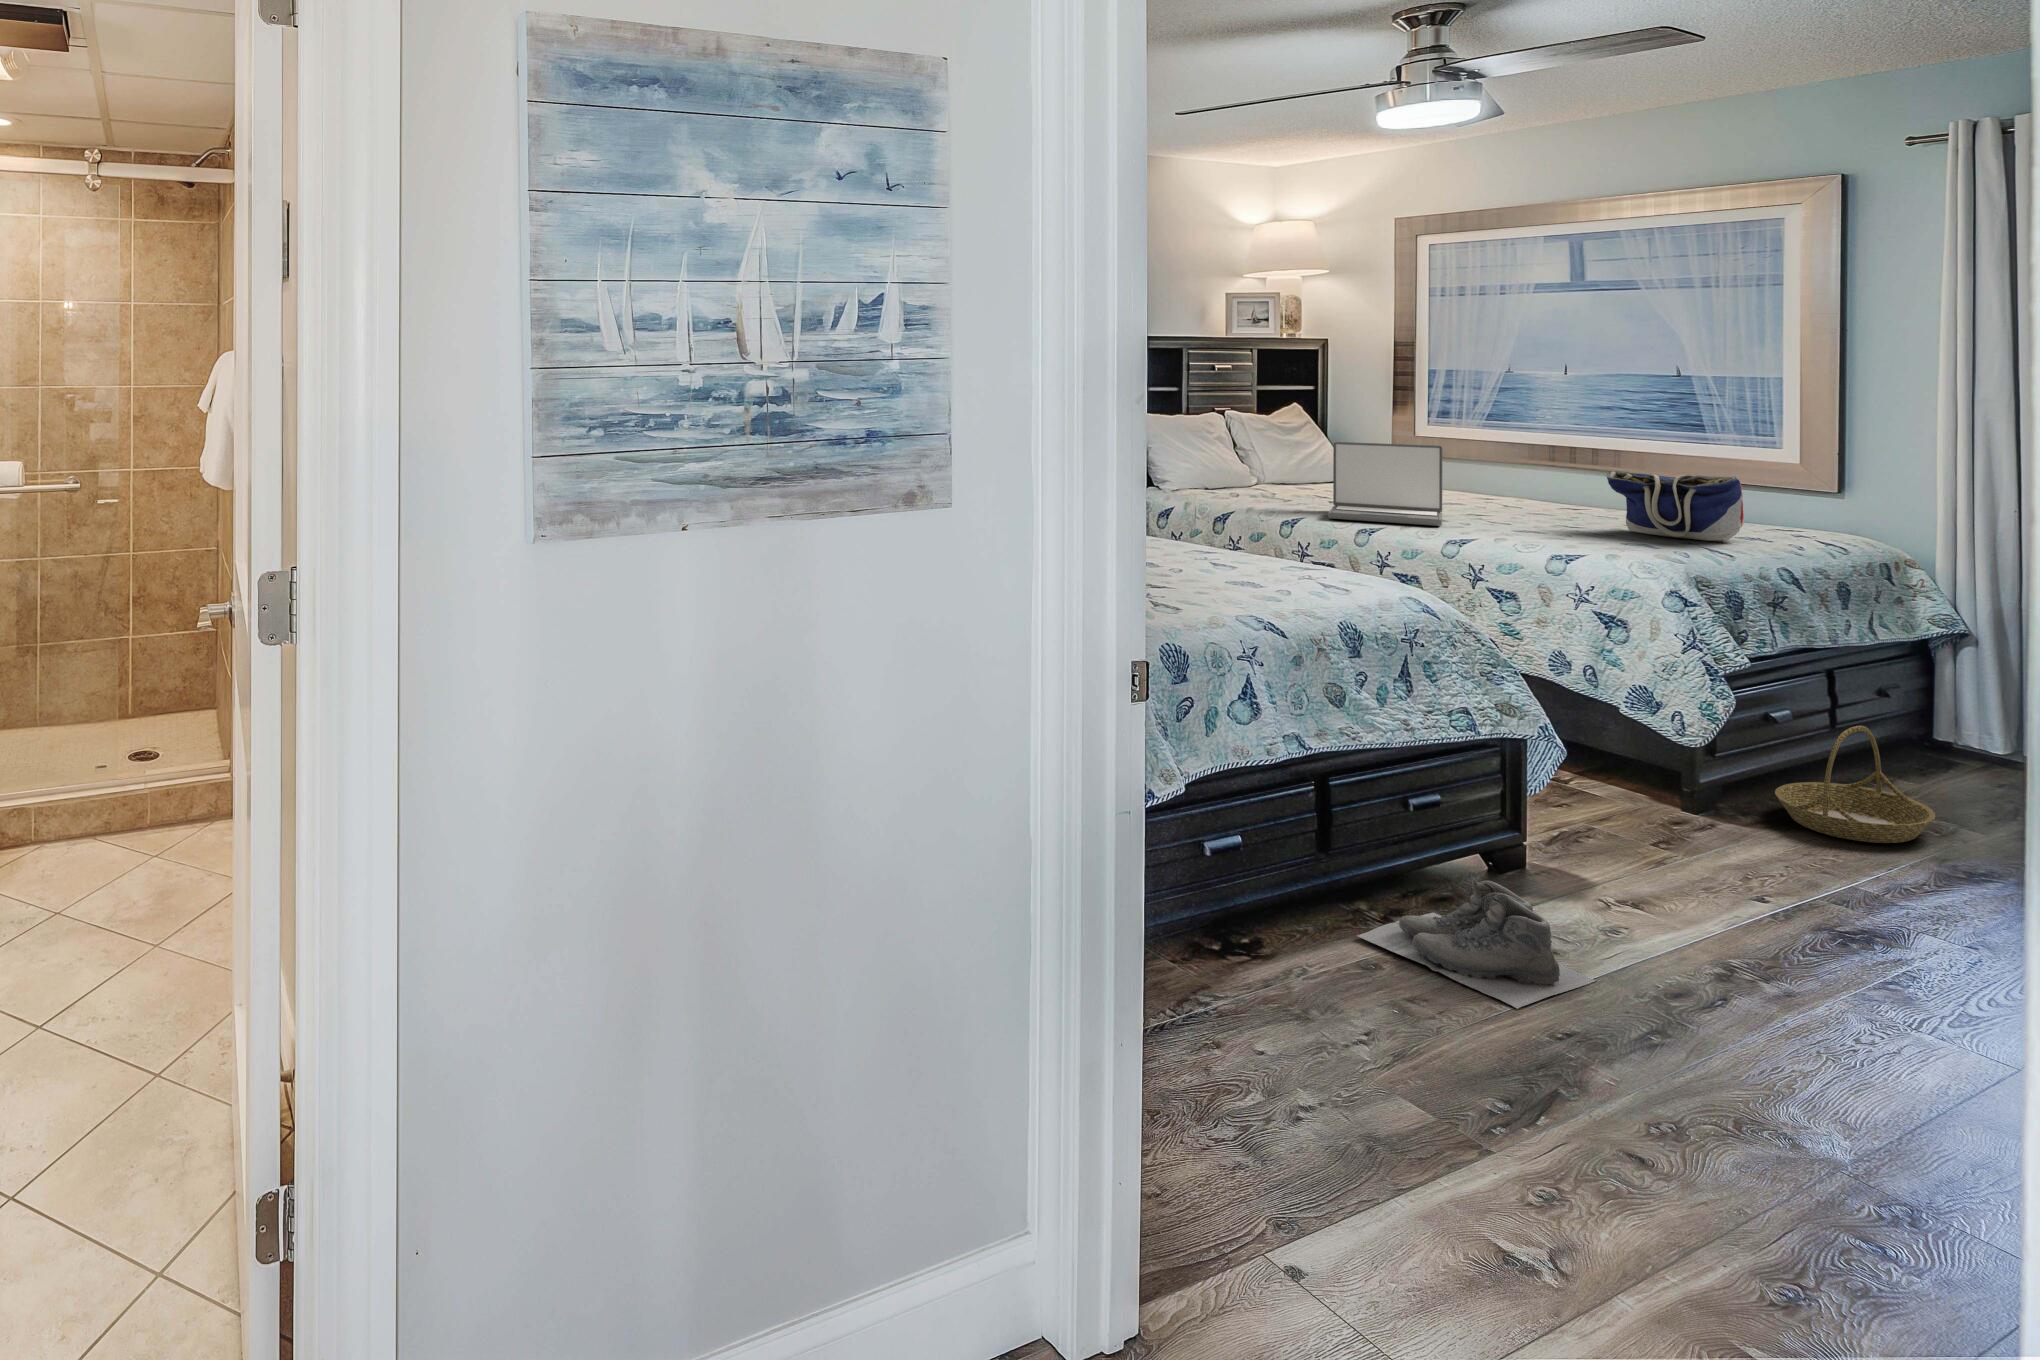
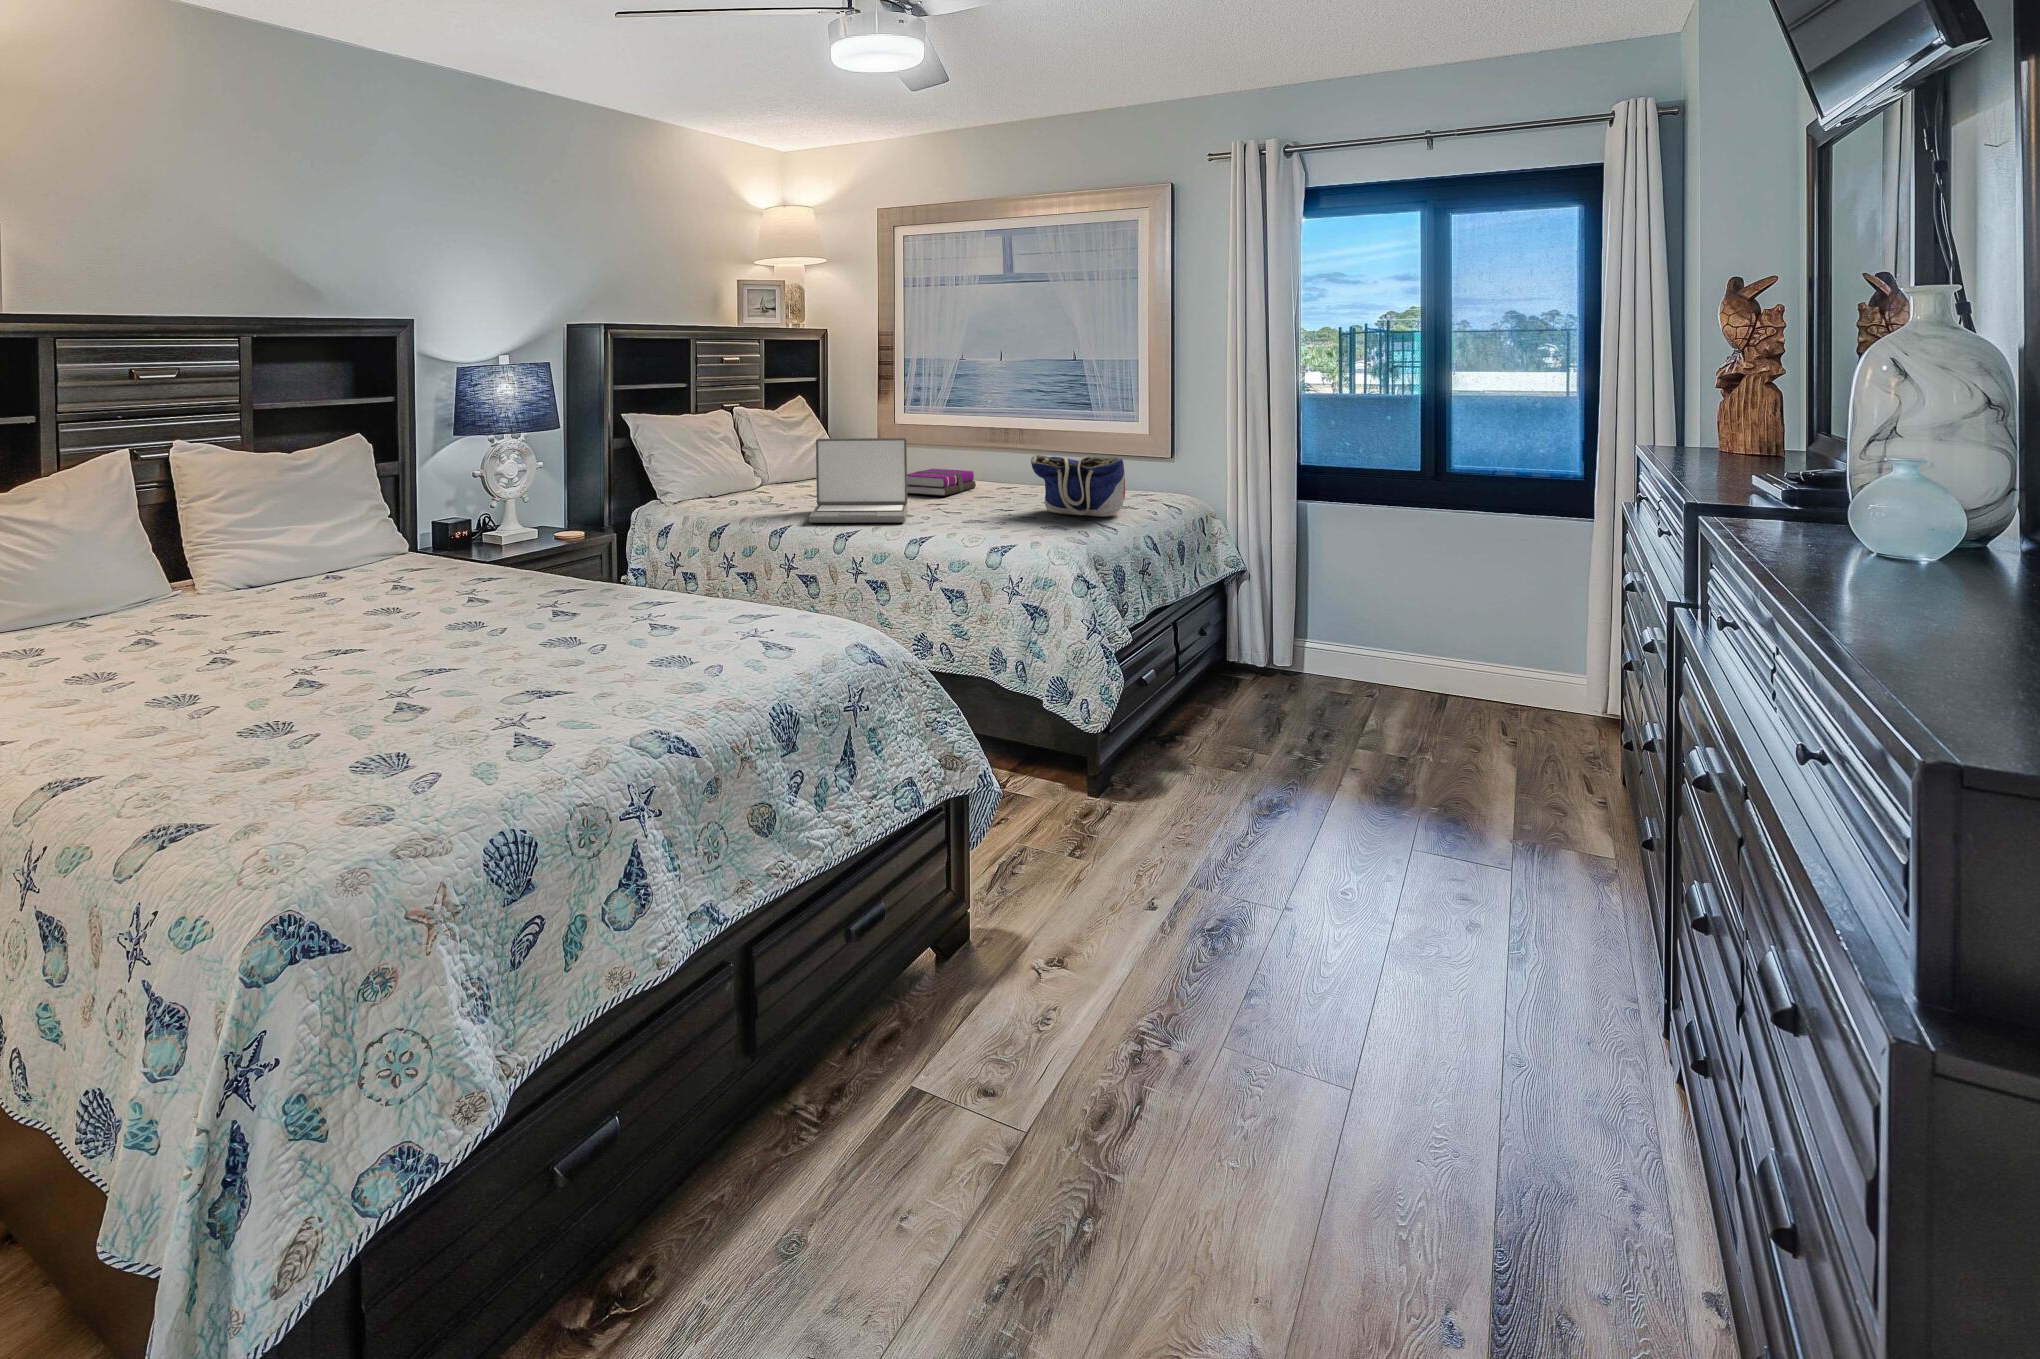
hardback book: none [1430,484,1529,509] -> present [907,469,976,496]
basket: present [1775,726,1935,843] -> none [1153,681,1255,795]
boots: present [1357,877,1596,1009] -> none [785,1024,1033,1243]

